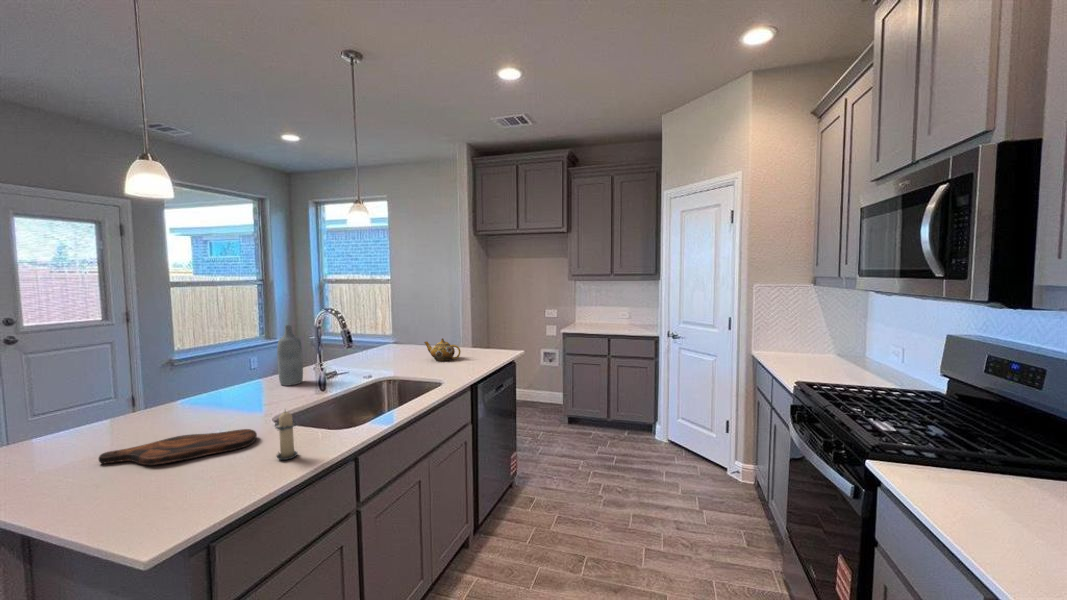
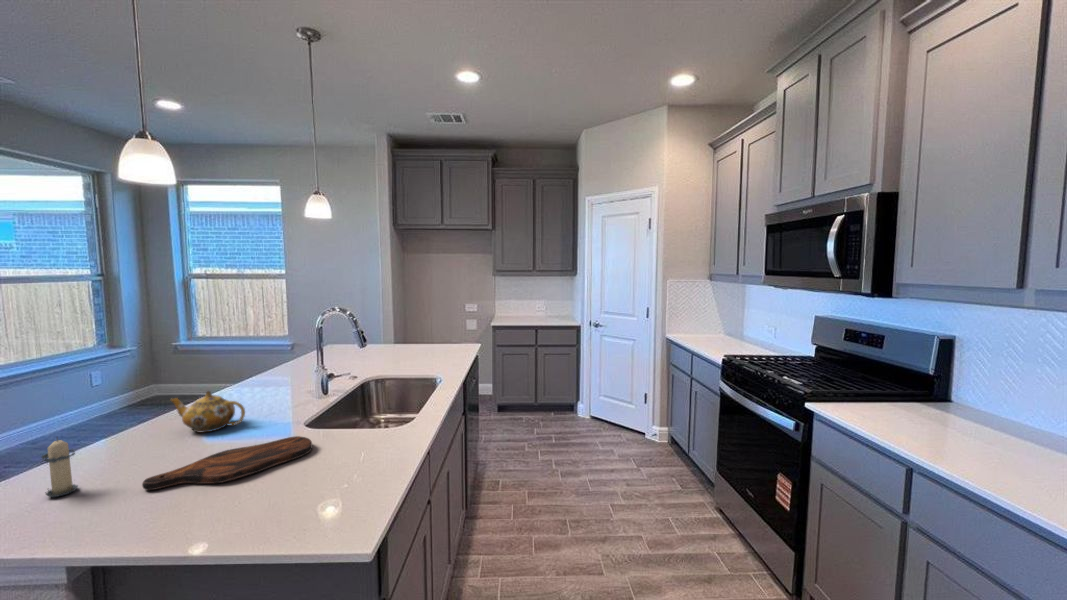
bottle: present [277,325,303,386] -> none [248,327,277,394]
teapot: present [424,338,461,361] -> present [171,391,245,433]
candle: present [275,411,298,460] -> present [42,438,78,497]

